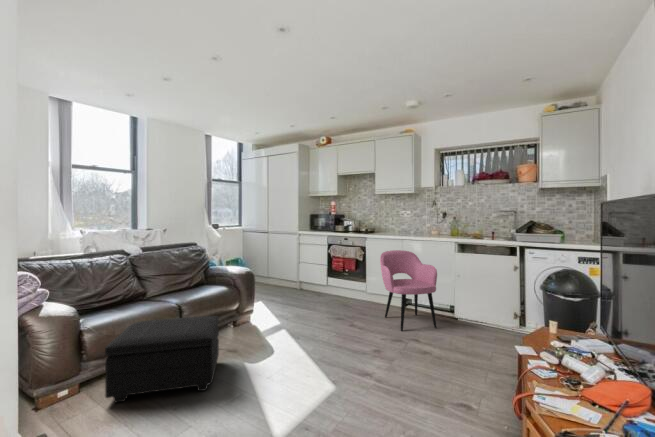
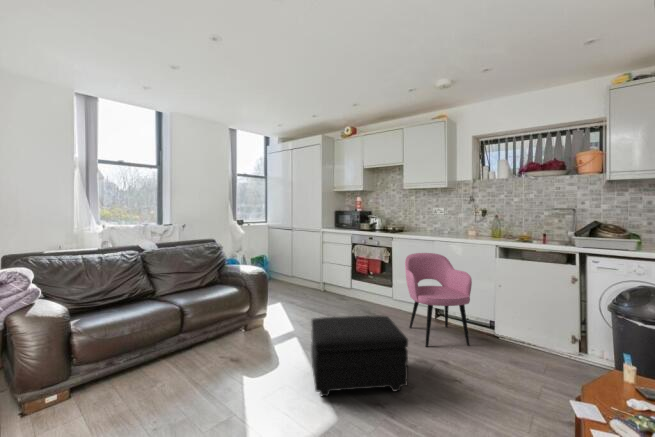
footstool: present [105,316,219,403] -> present [311,315,408,396]

